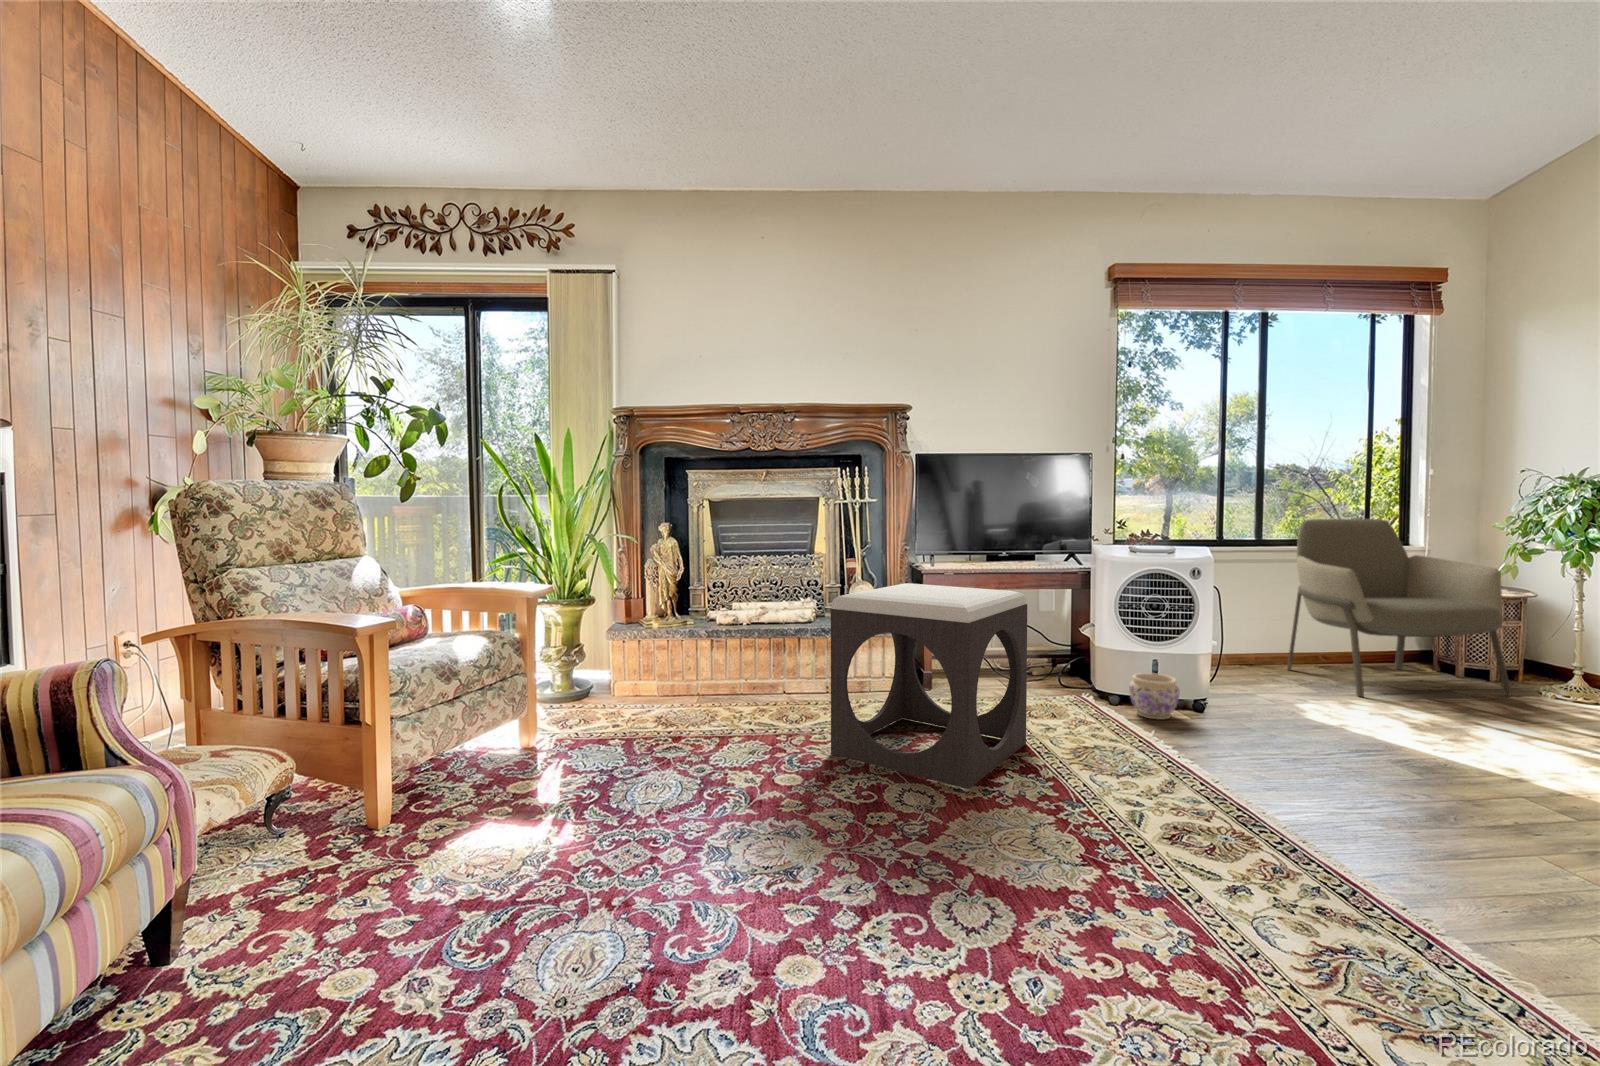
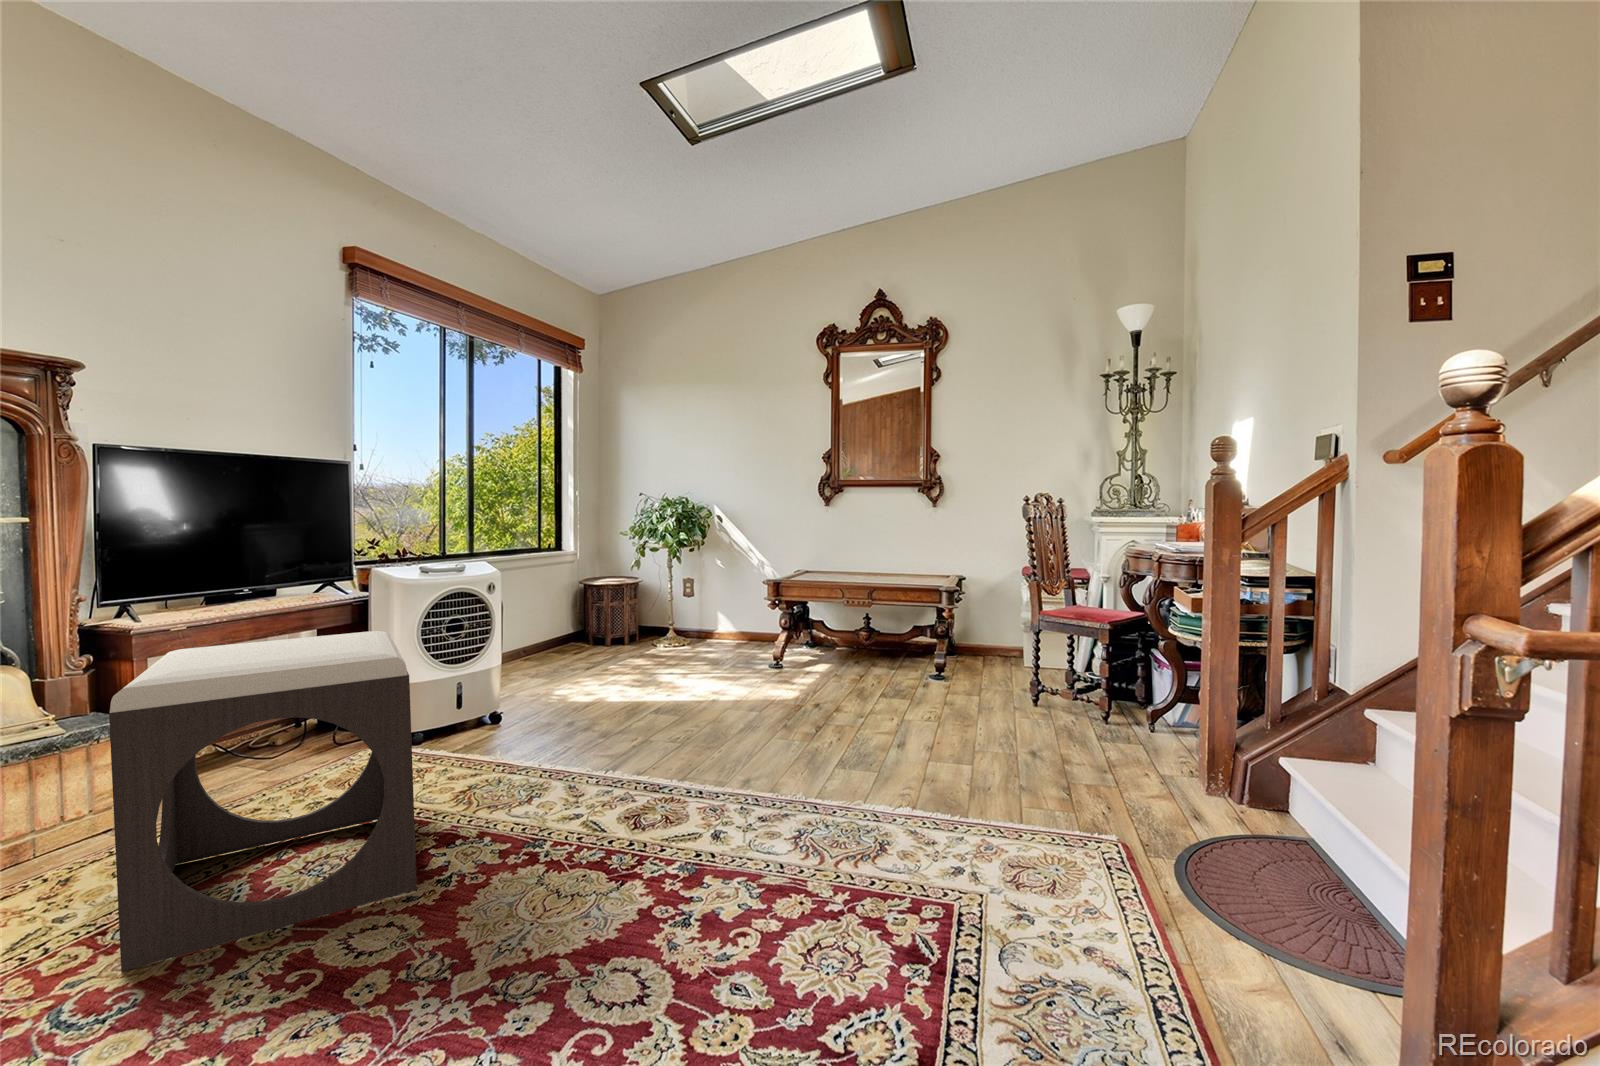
armchair: present [1287,519,1512,697] -> none [510,531,647,675]
planter: present [1129,673,1180,720] -> none [445,695,497,744]

